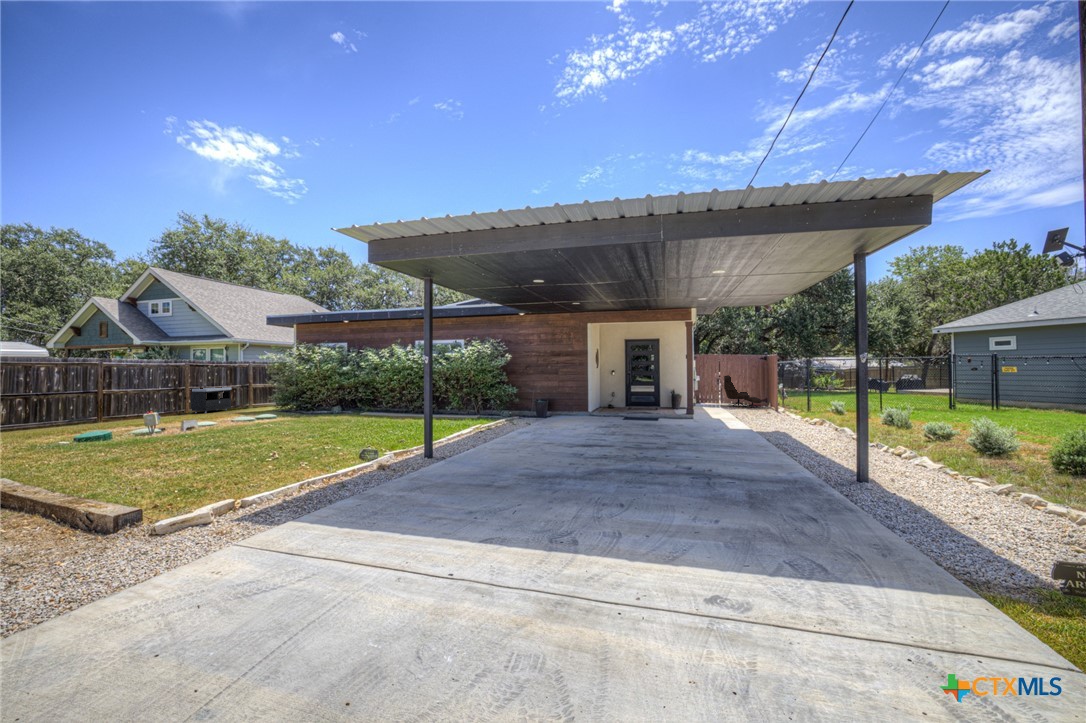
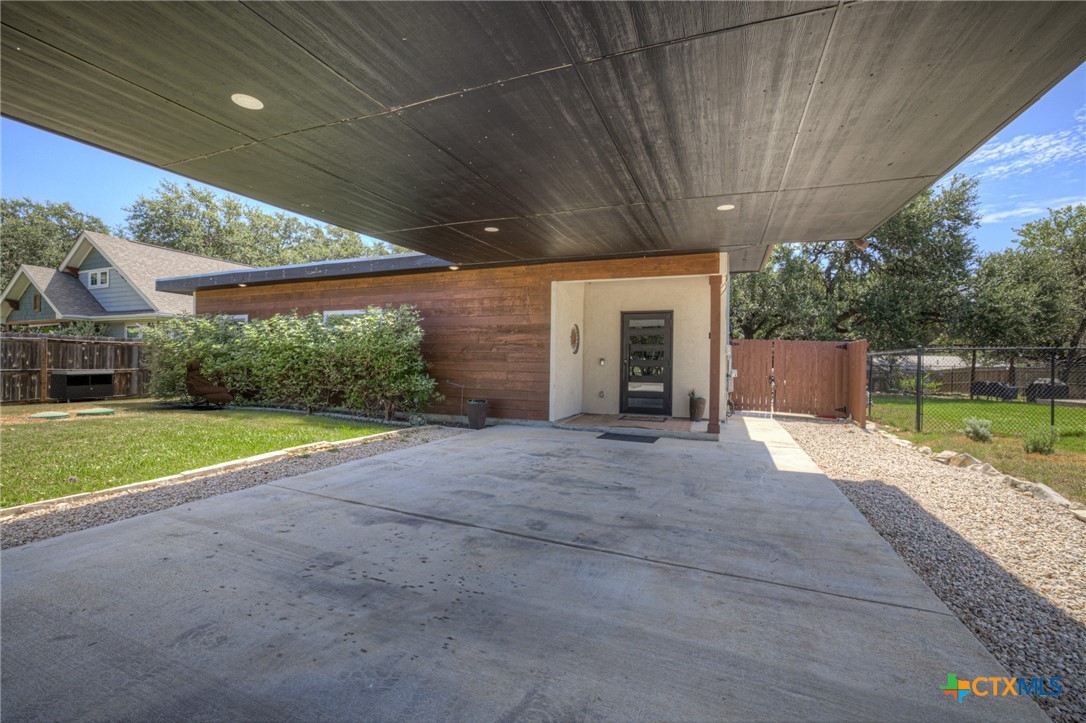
lounge chair: present [724,375,762,407] -> present [183,362,233,409]

